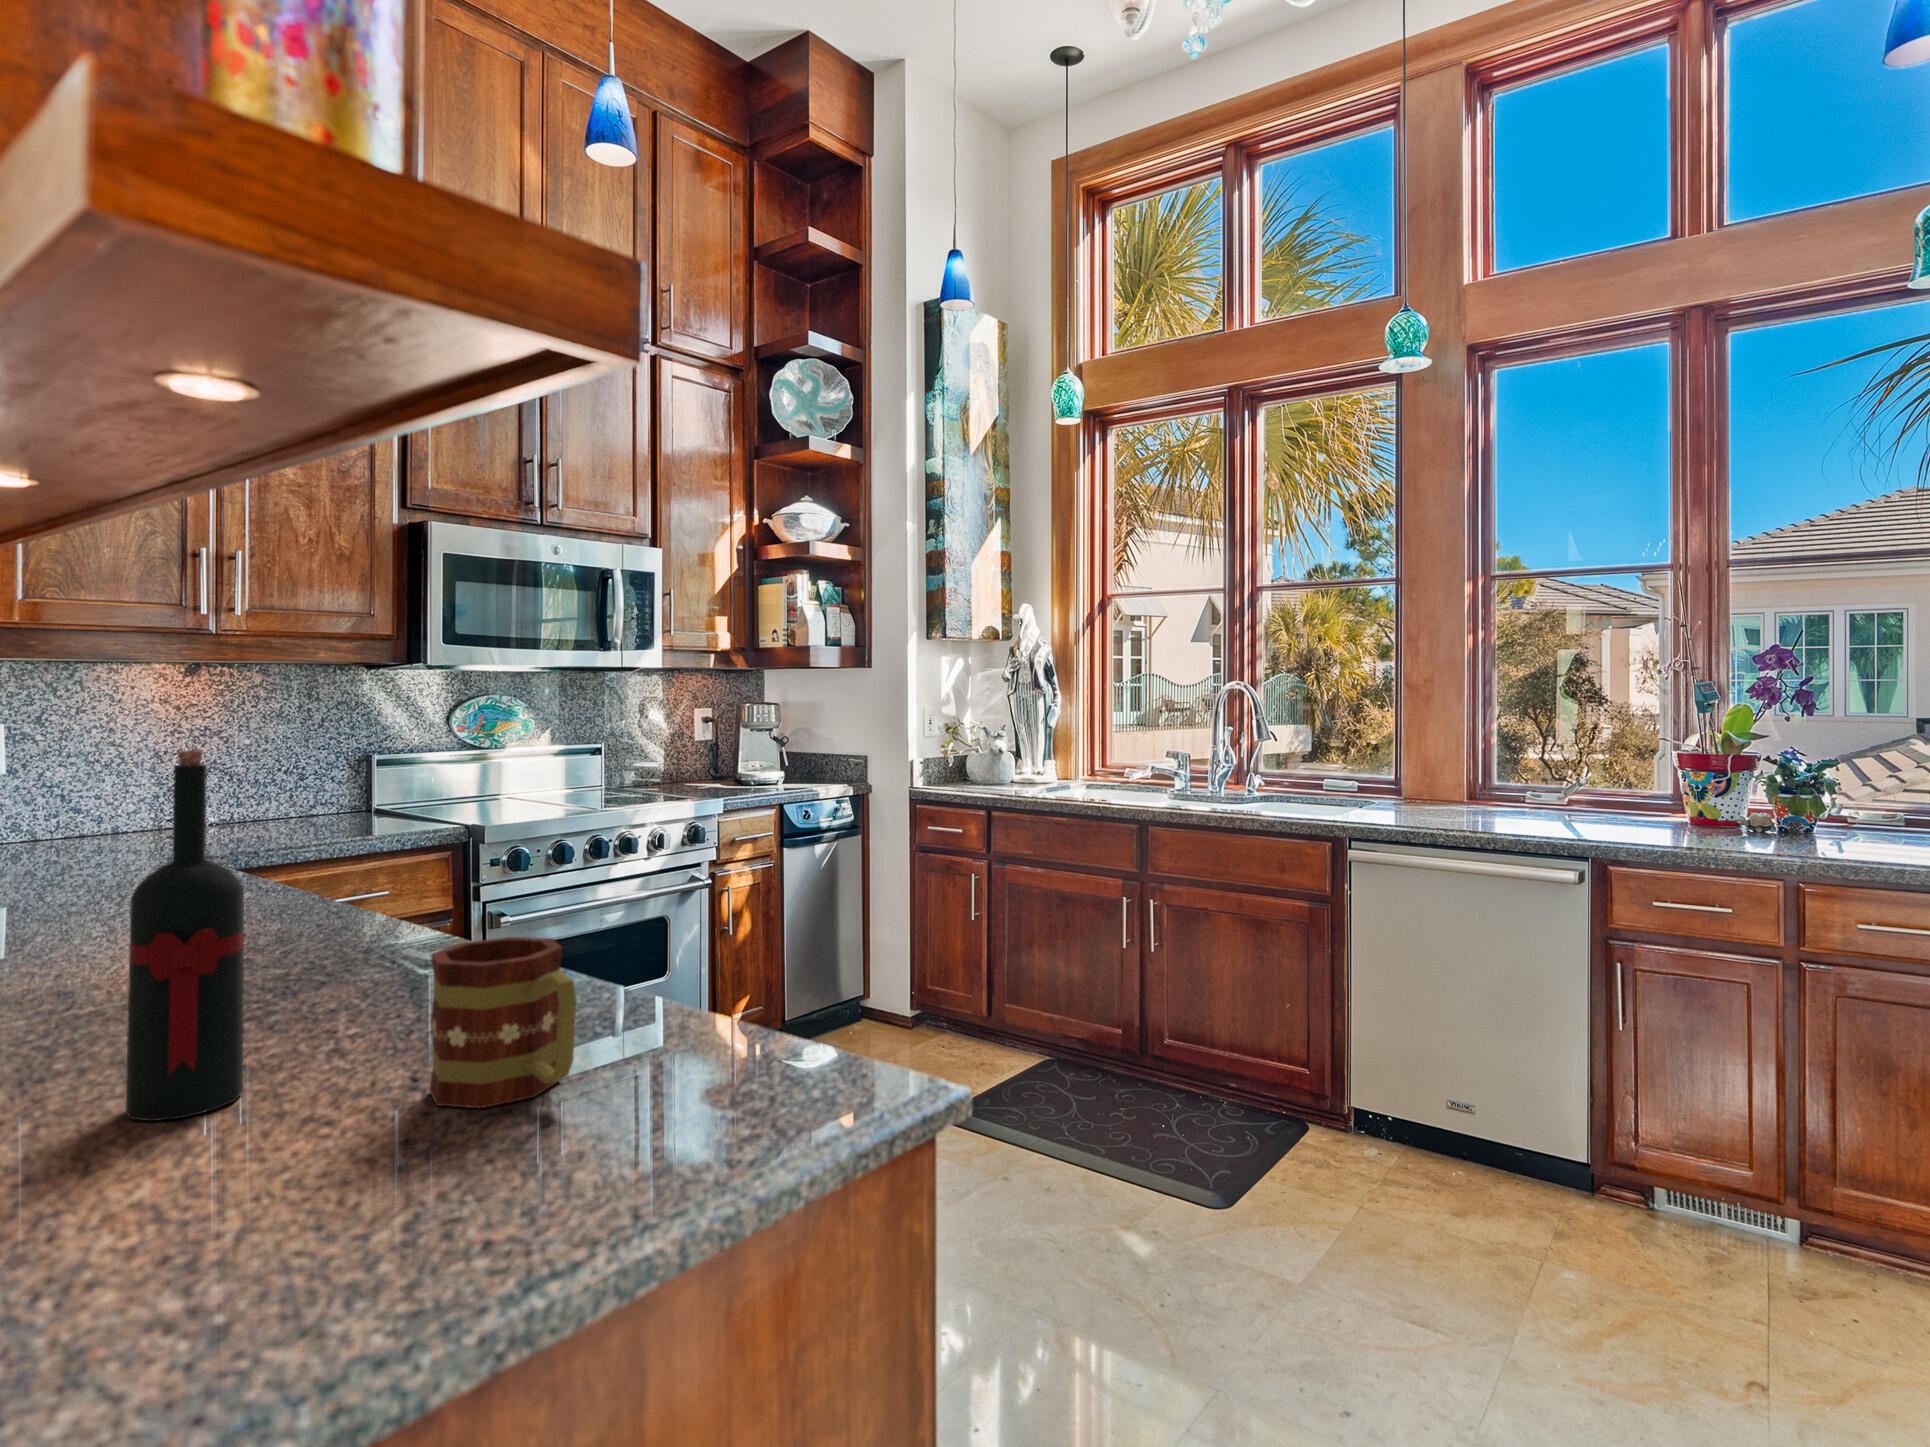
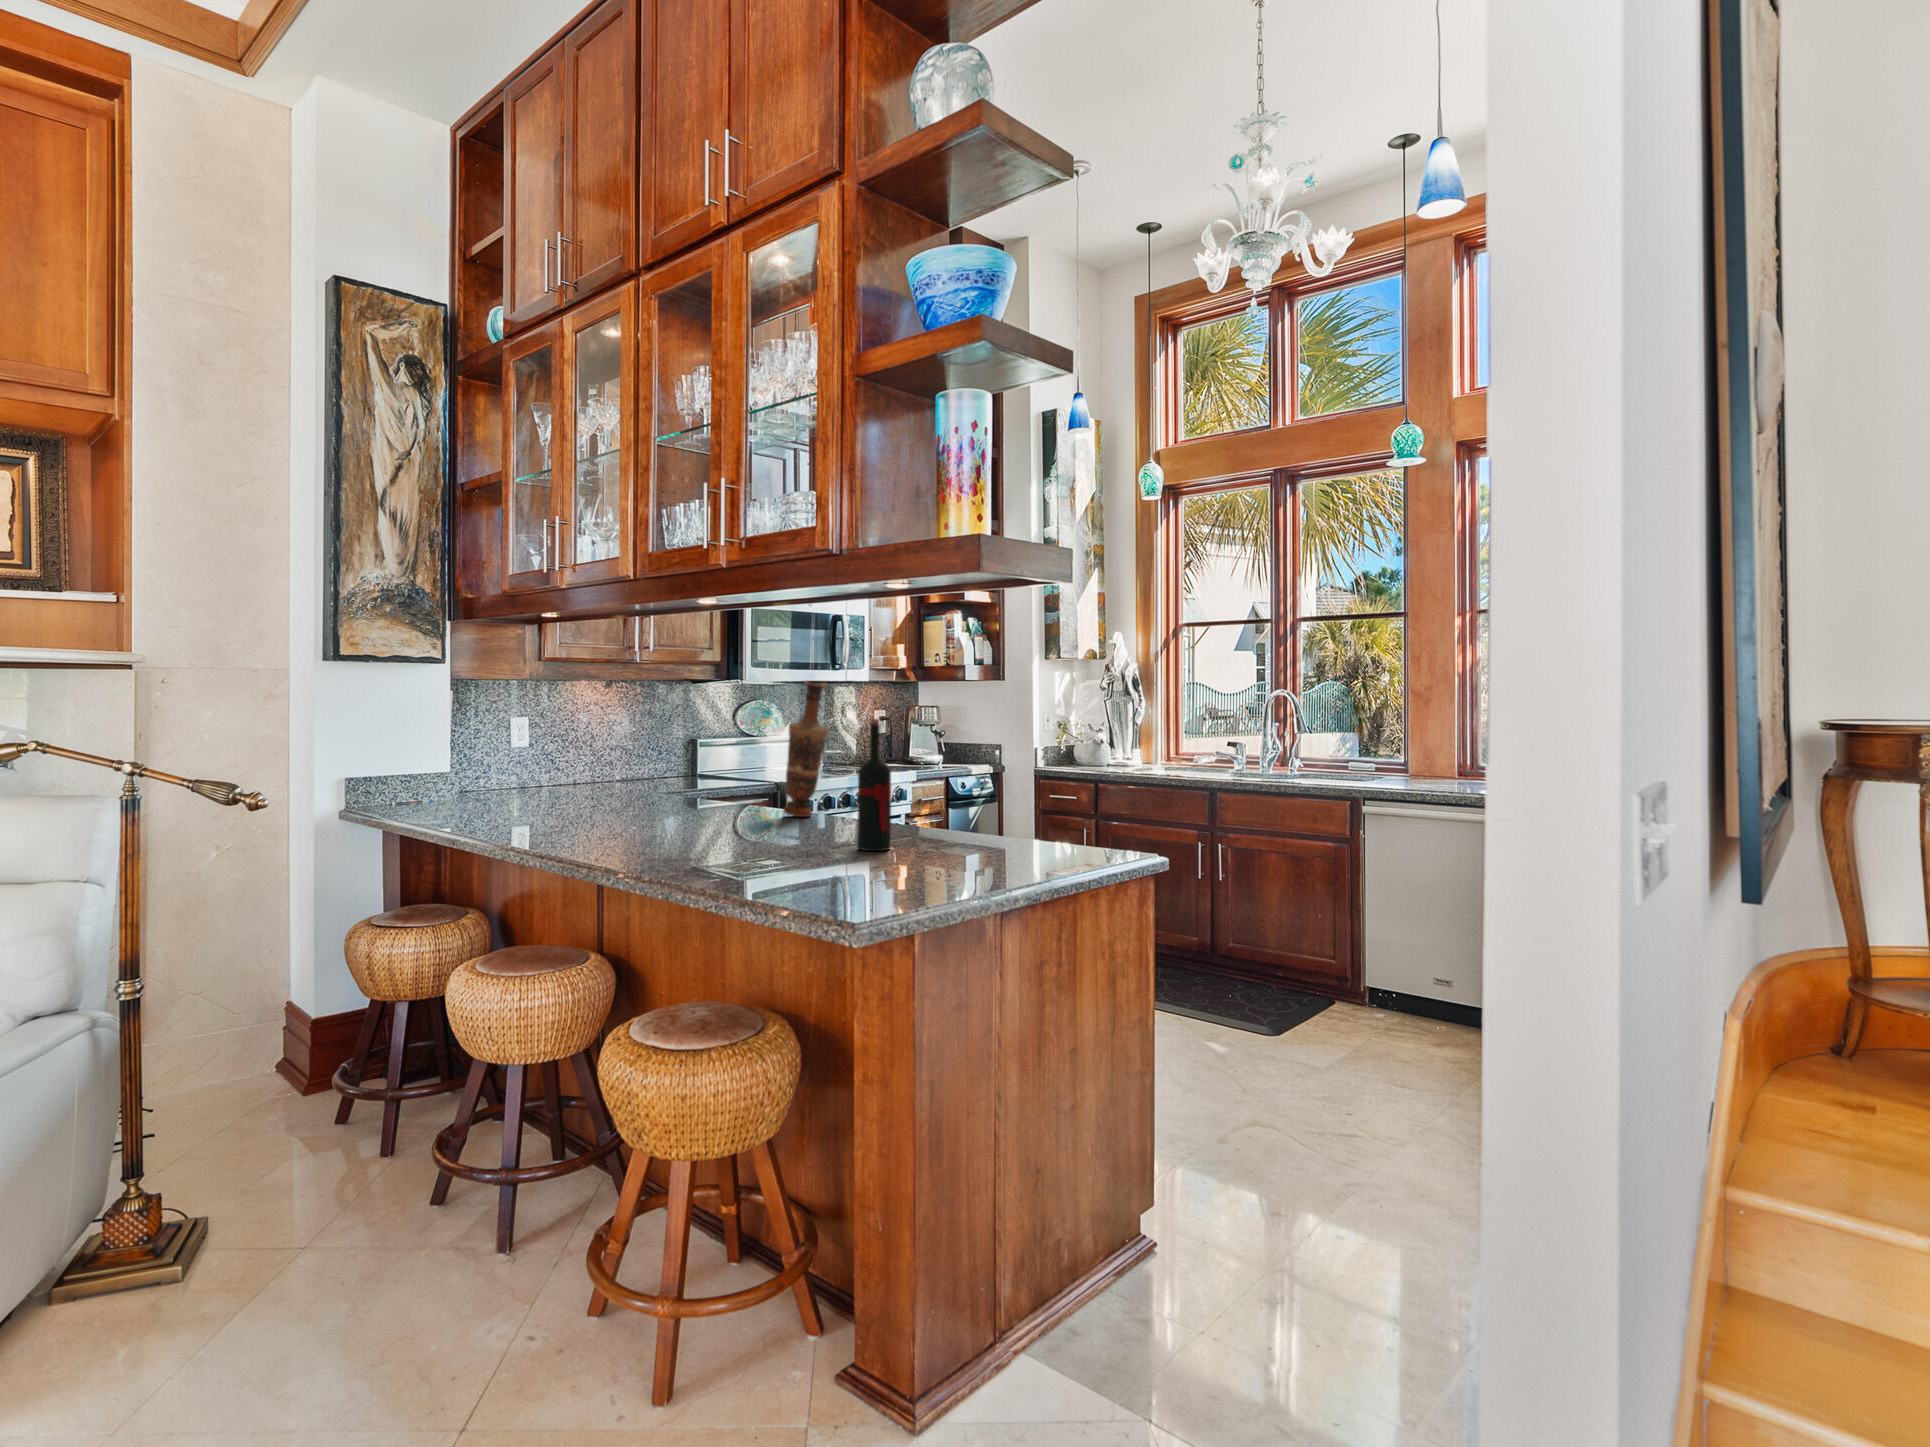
vase: none [264,658,365,937] -> present [784,681,828,817]
mug: present [429,937,577,1108] -> none [958,794,1020,852]

